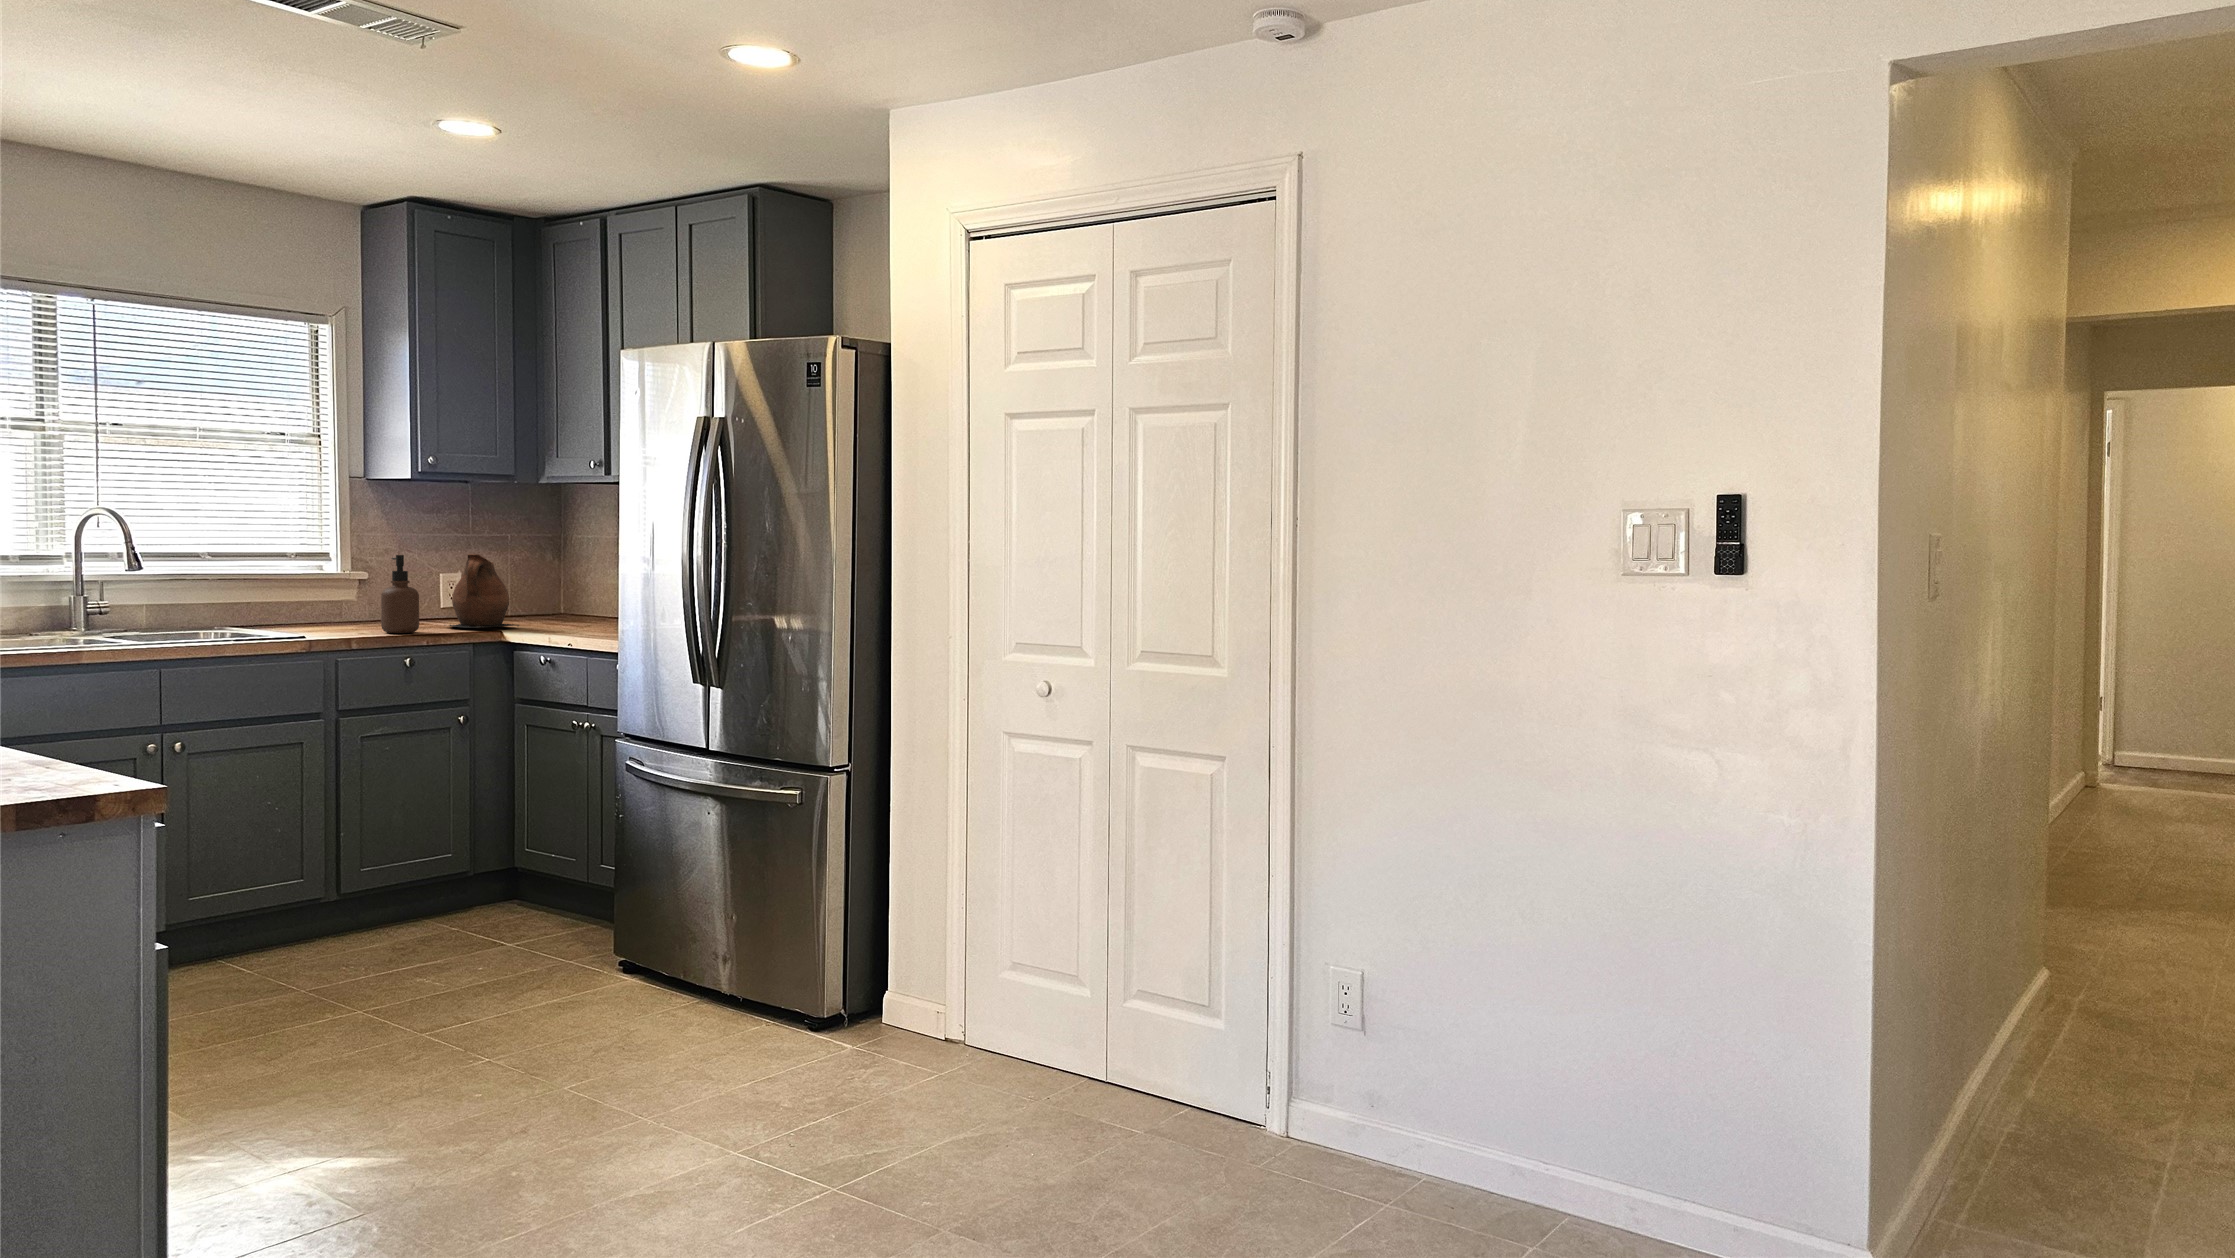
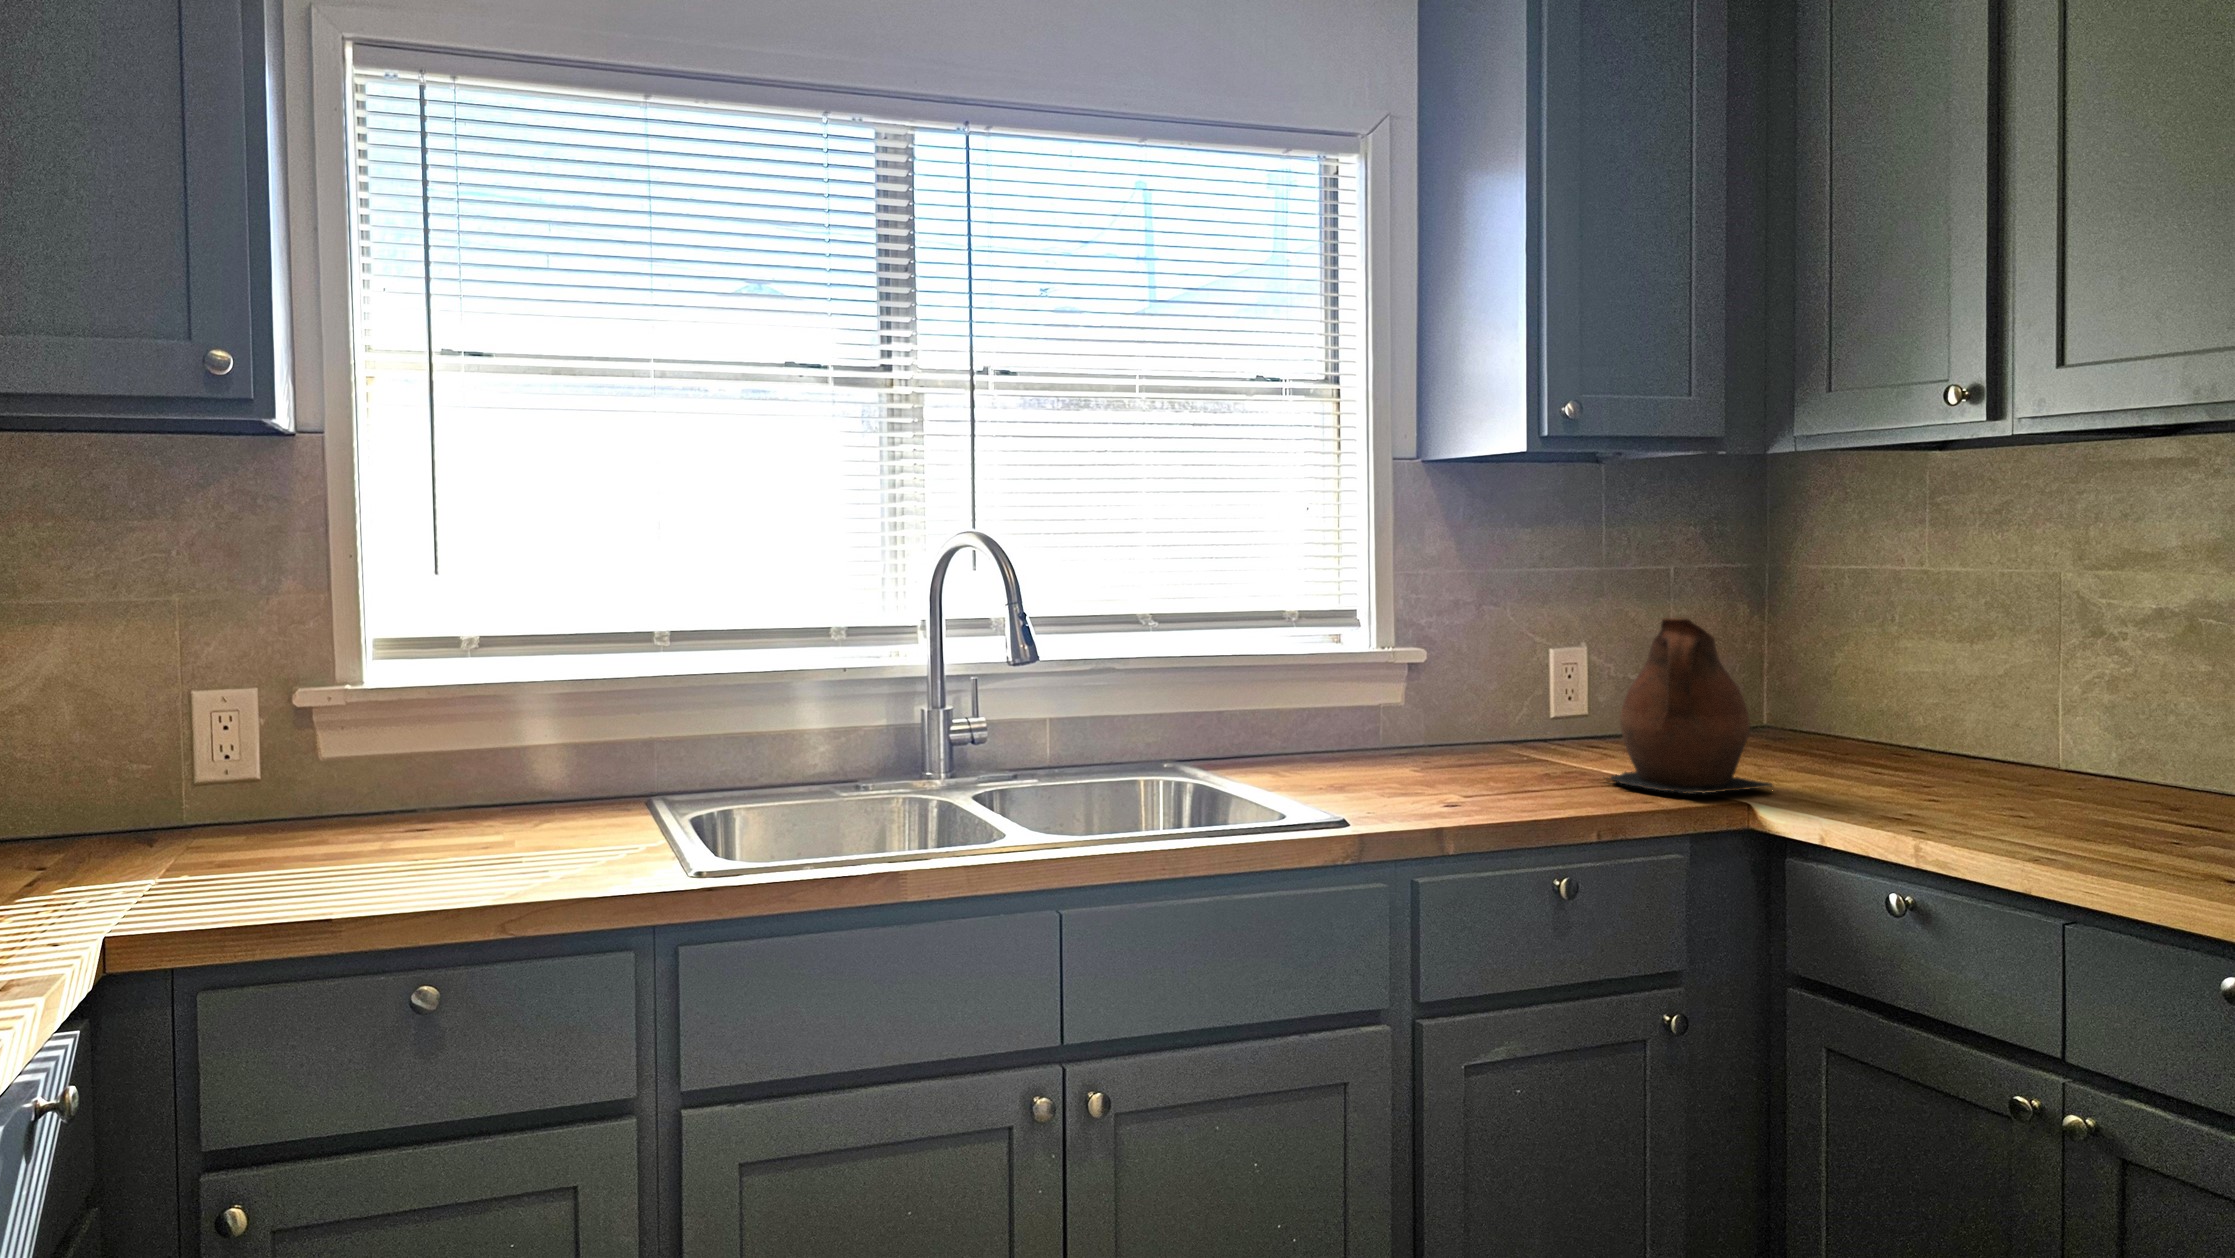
soap dispenser: present [381,555,419,633] -> none [1488,623,1570,807]

